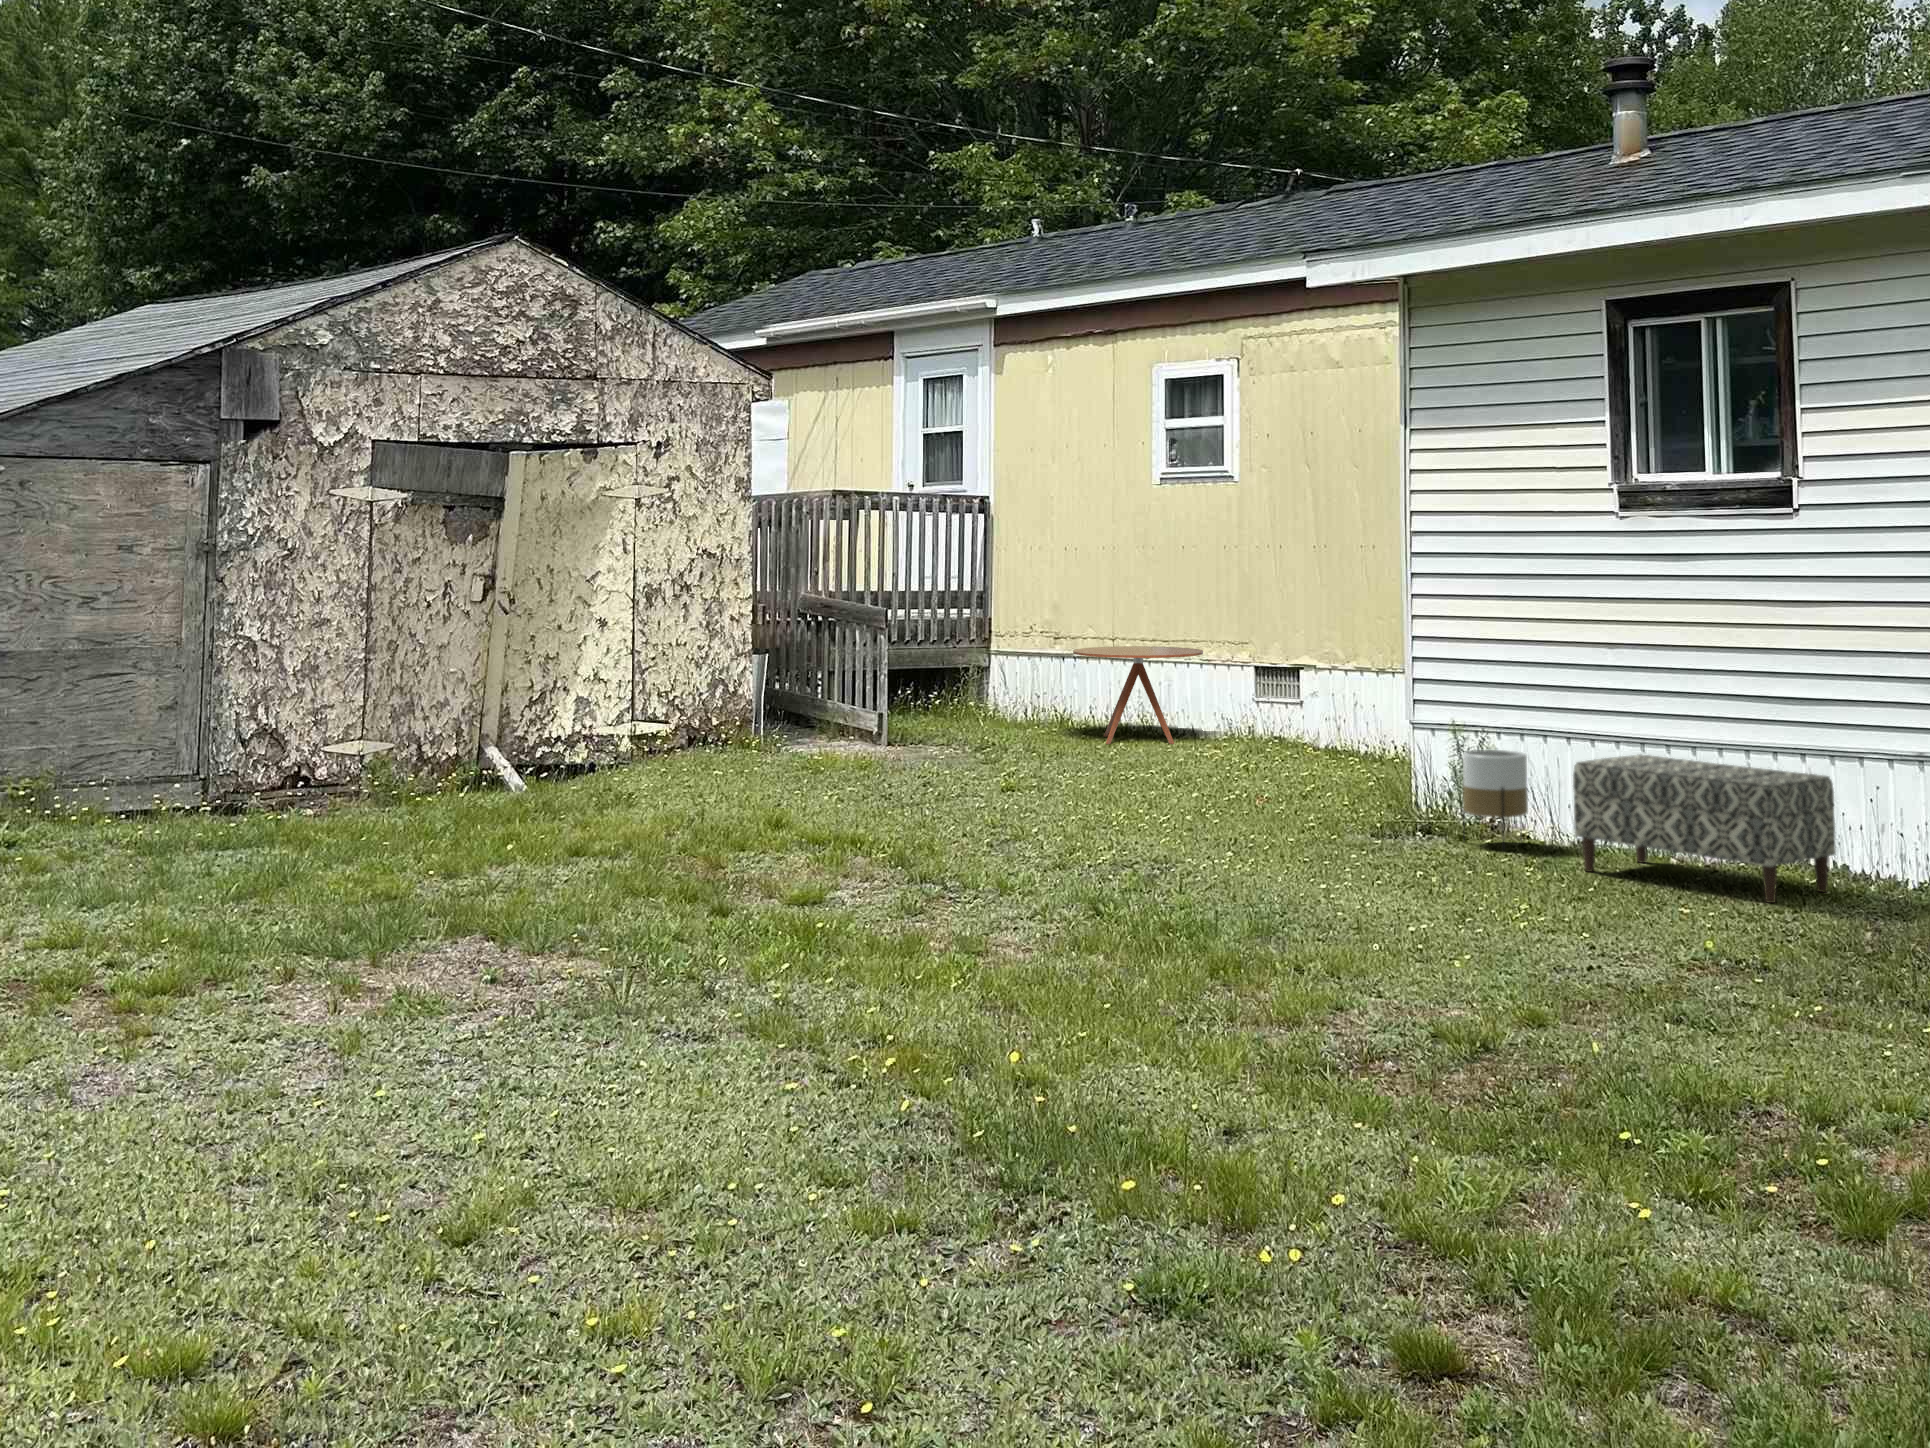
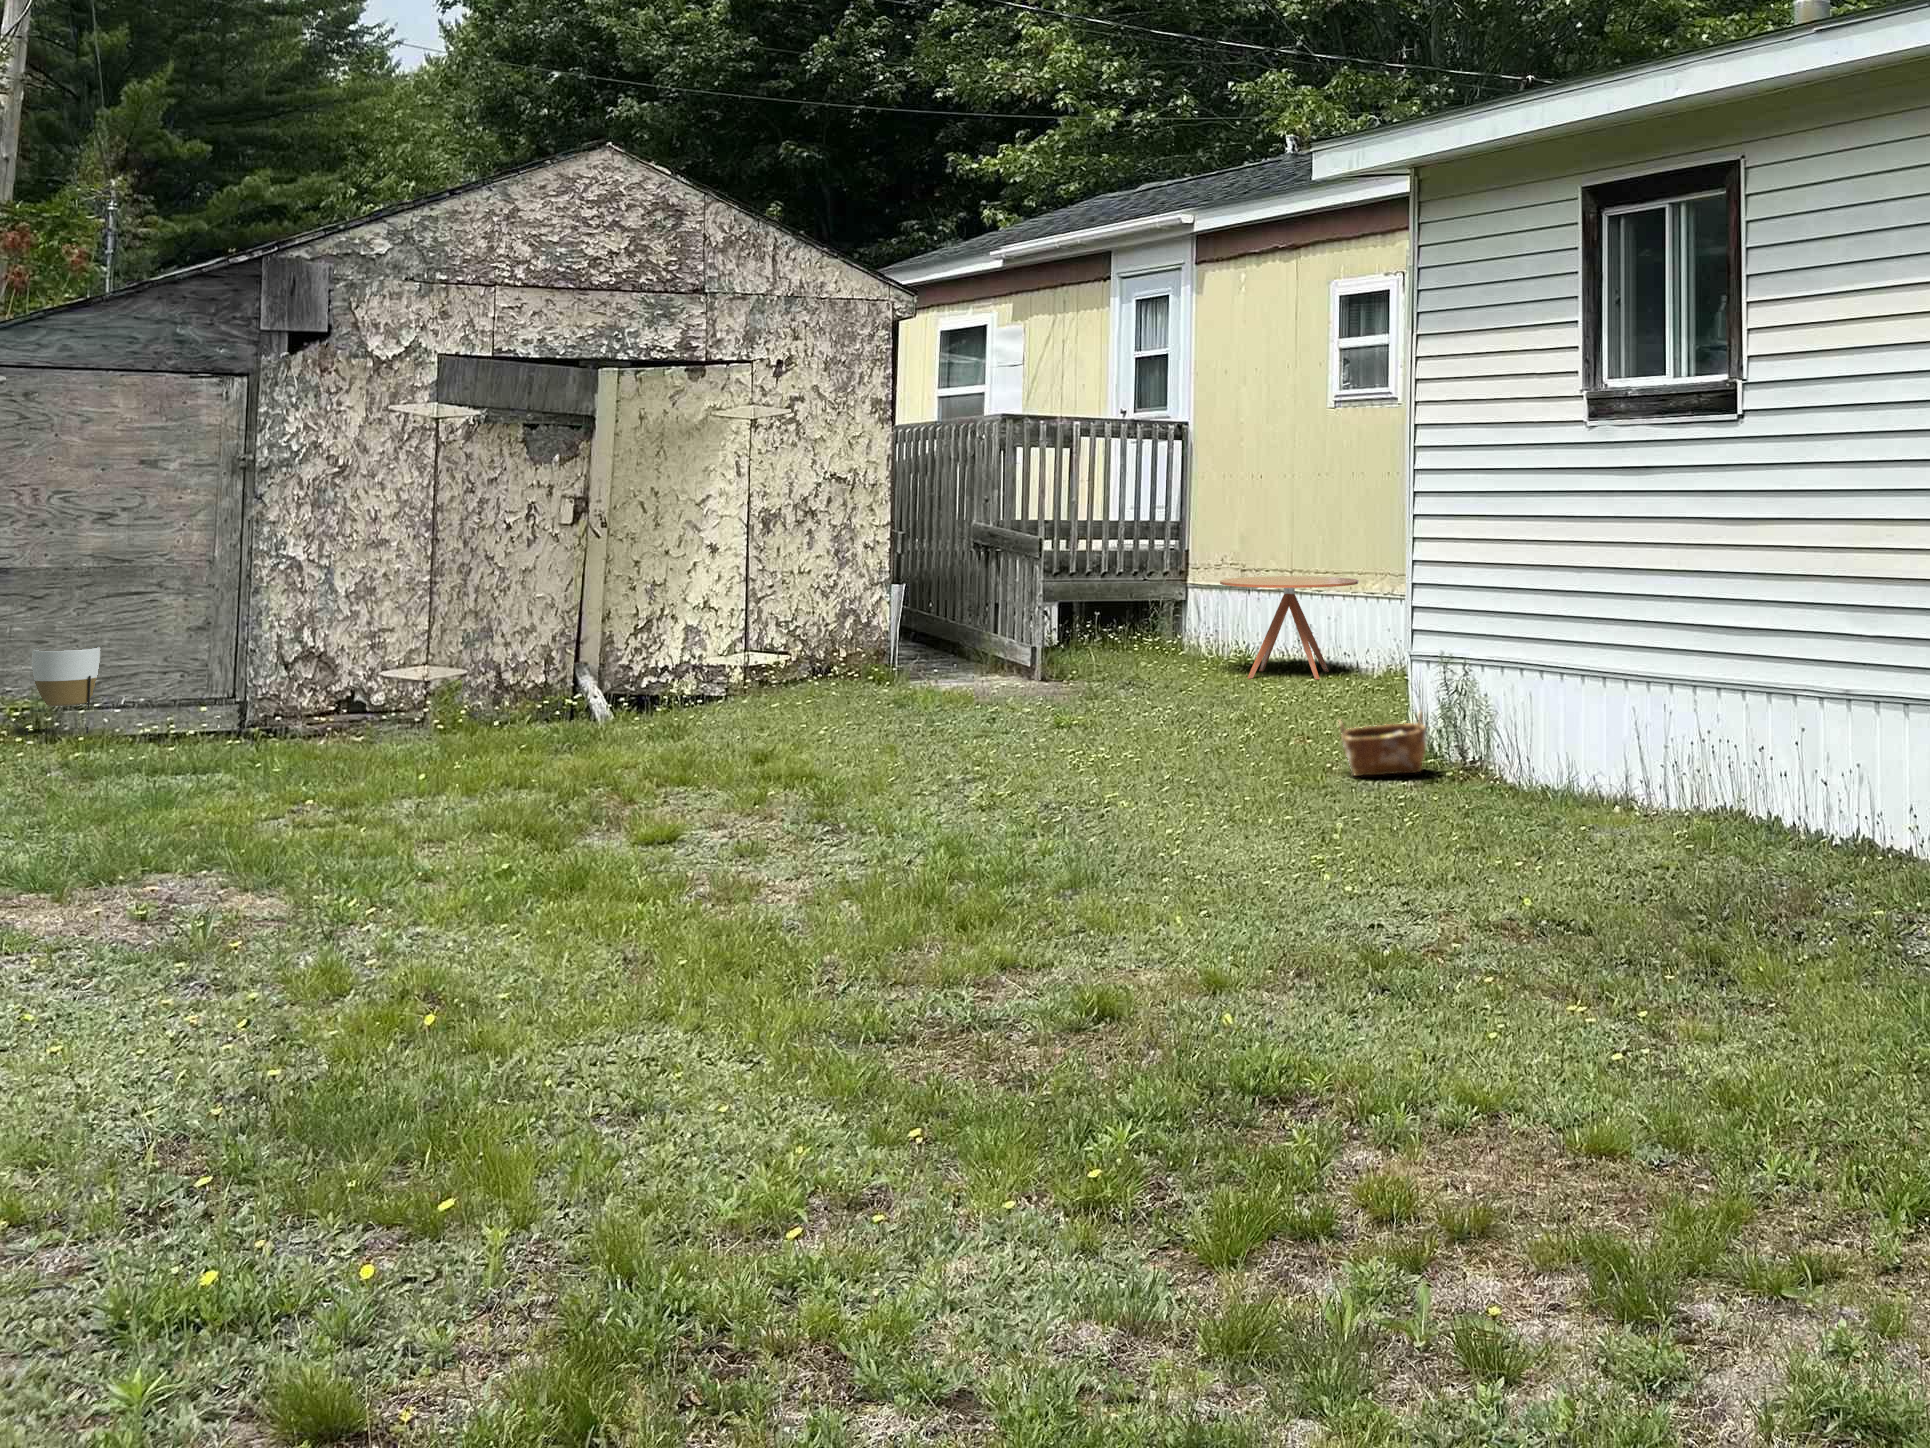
planter: present [1462,750,1528,840] -> present [26,647,101,735]
bench: present [1573,755,1836,903] -> none [1506,692,1763,859]
woven basket: none [1348,773,1430,834] -> present [1339,711,1426,776]

